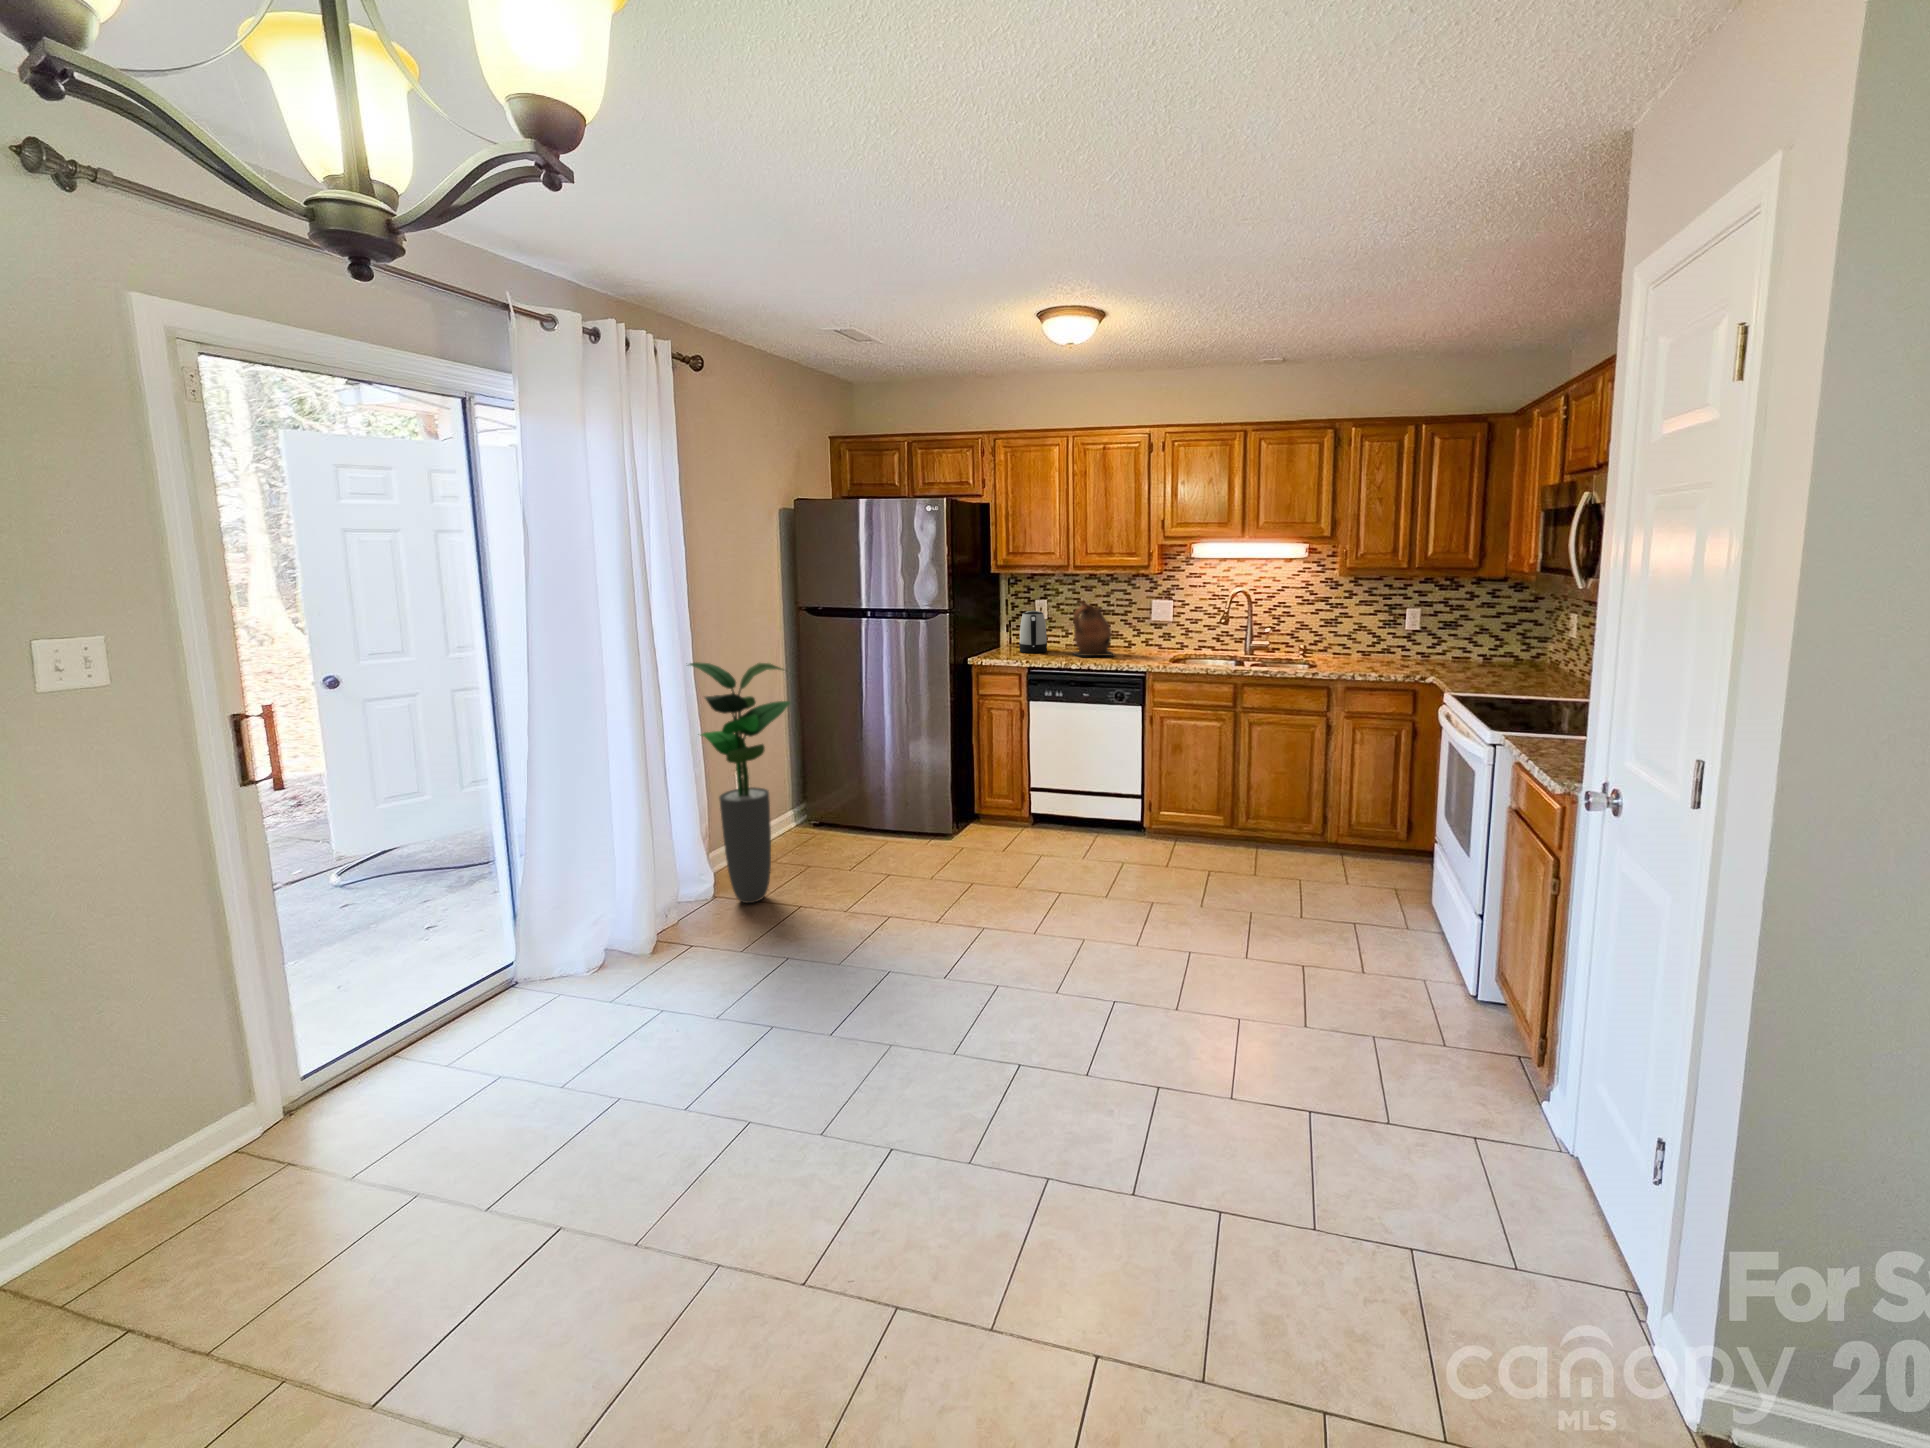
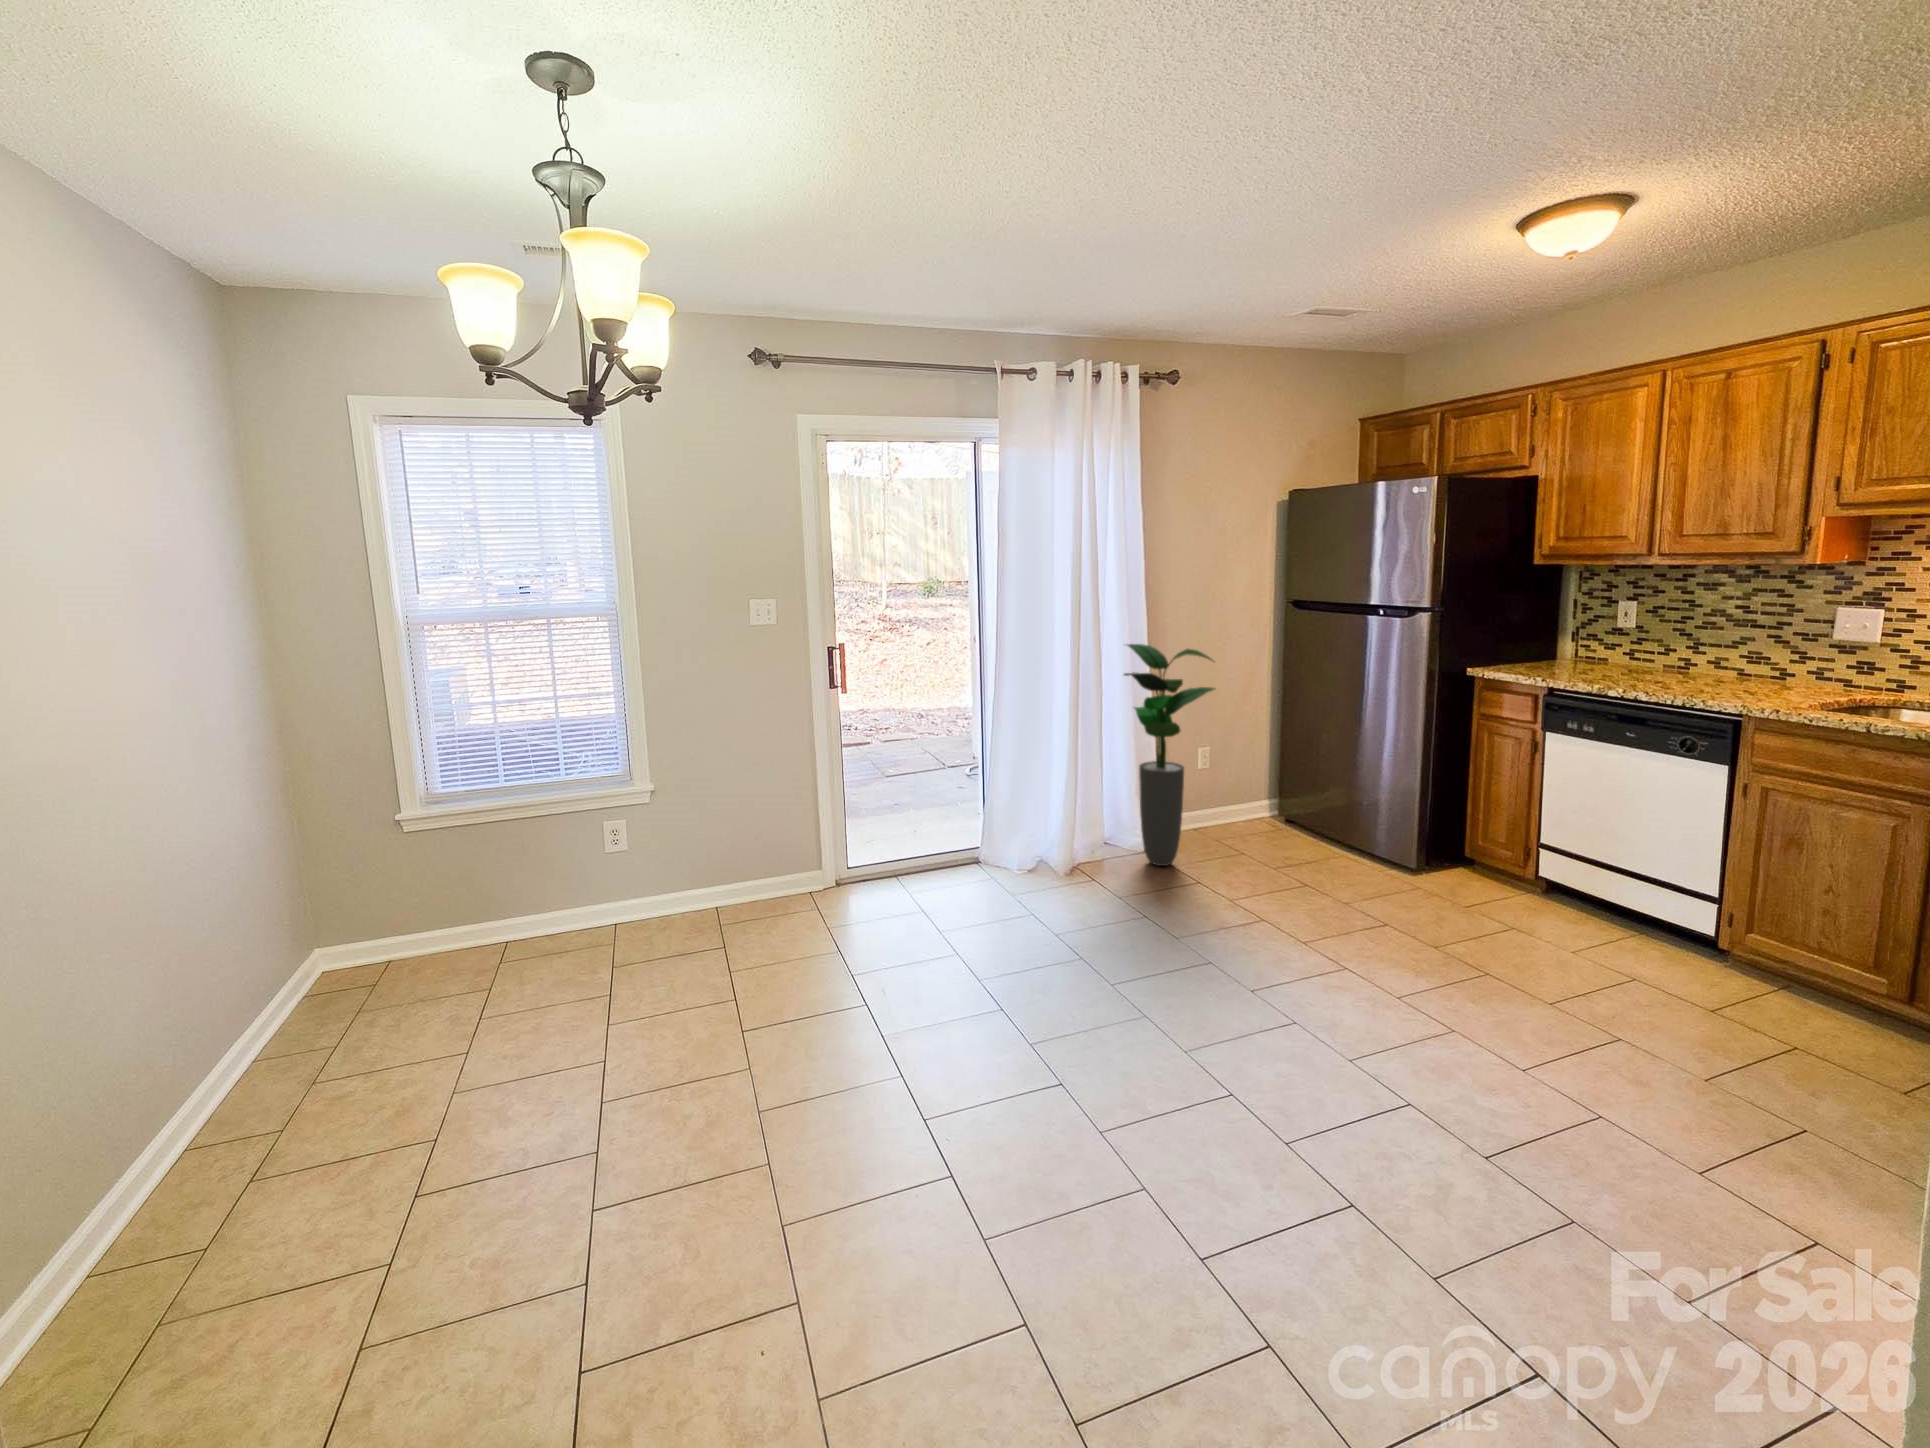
ceramic pitcher: present [1073,602,1114,656] -> none [1644,605,1730,686]
kettle: present [1019,611,1047,653] -> none [1565,615,1614,671]

